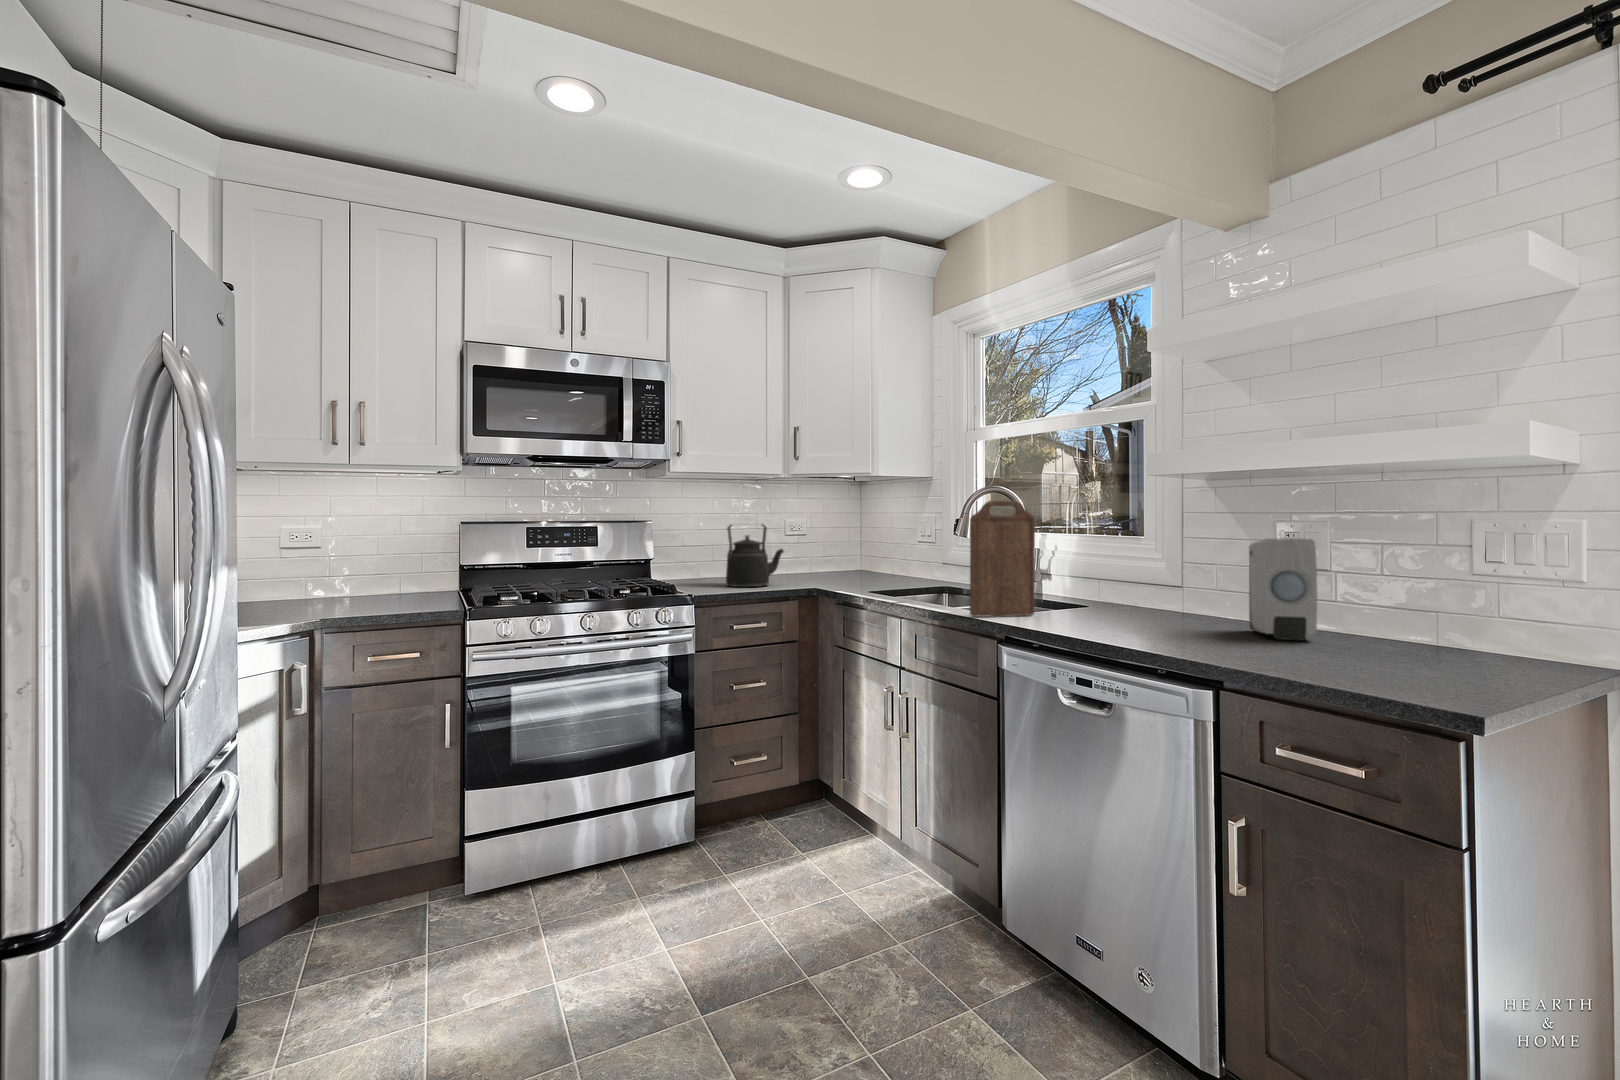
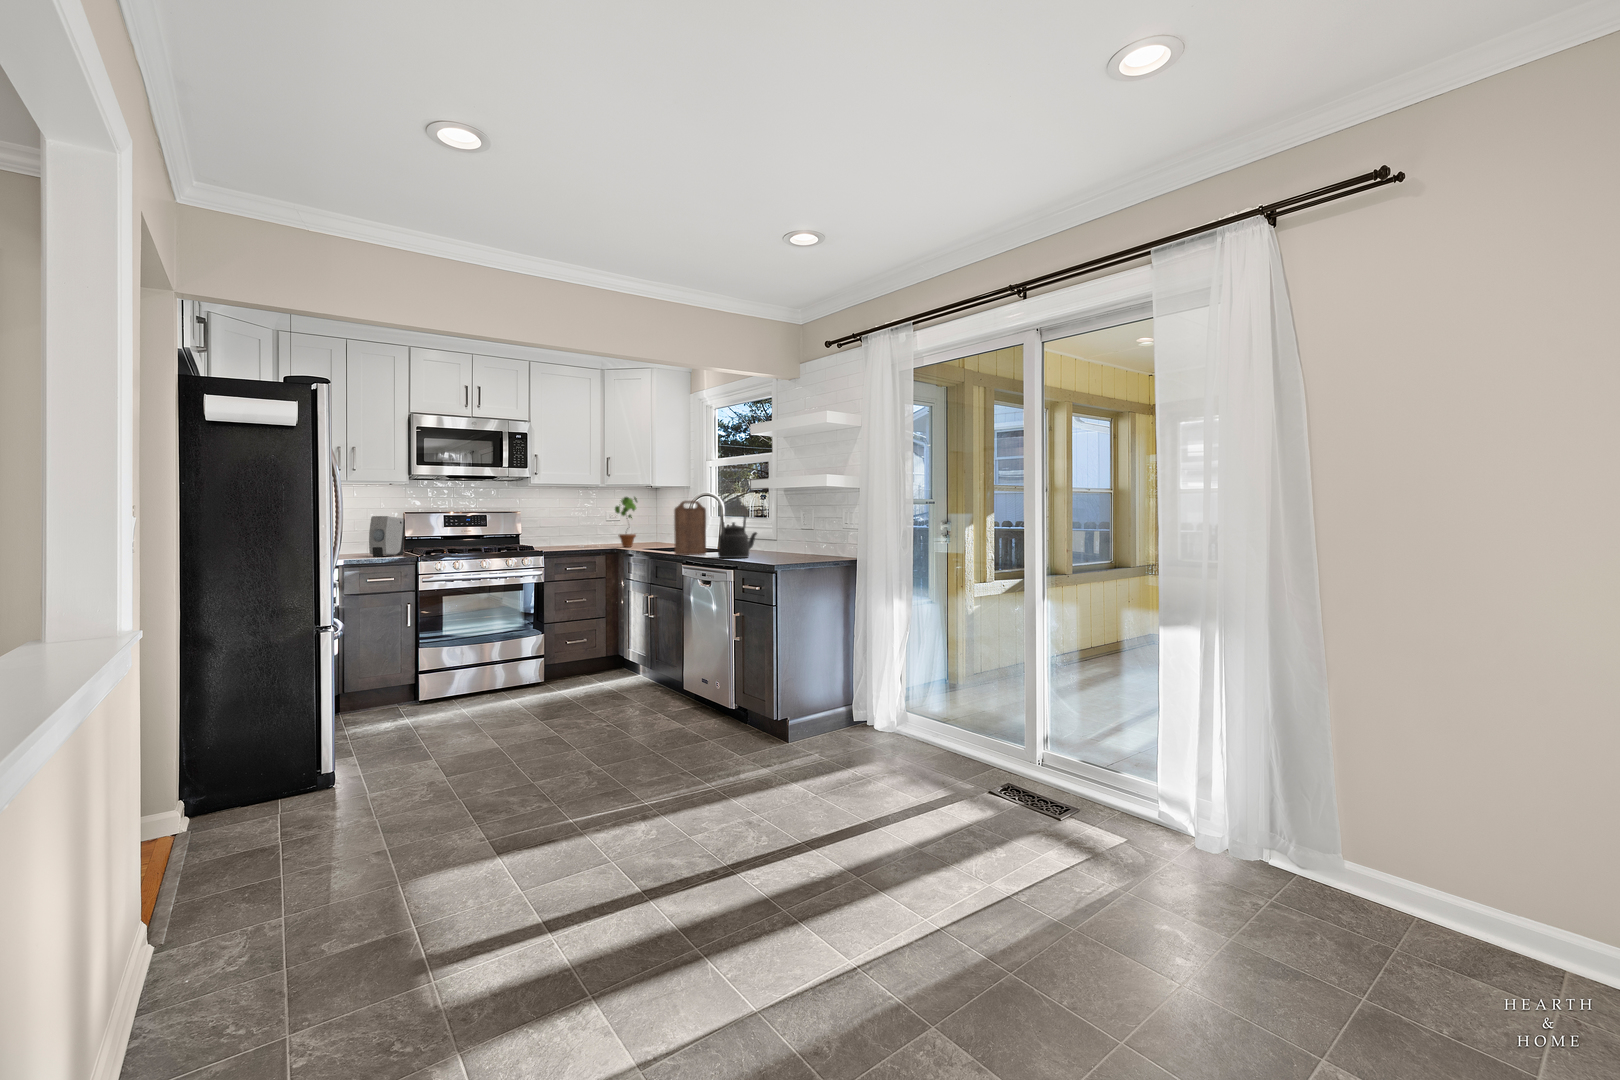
potted plant: none [810,493,848,583] -> present [615,497,637,547]
kettle: present [726,524,784,587] -> present [718,515,757,558]
soap dispenser: present [1249,538,1317,640] -> present [369,516,405,557]

